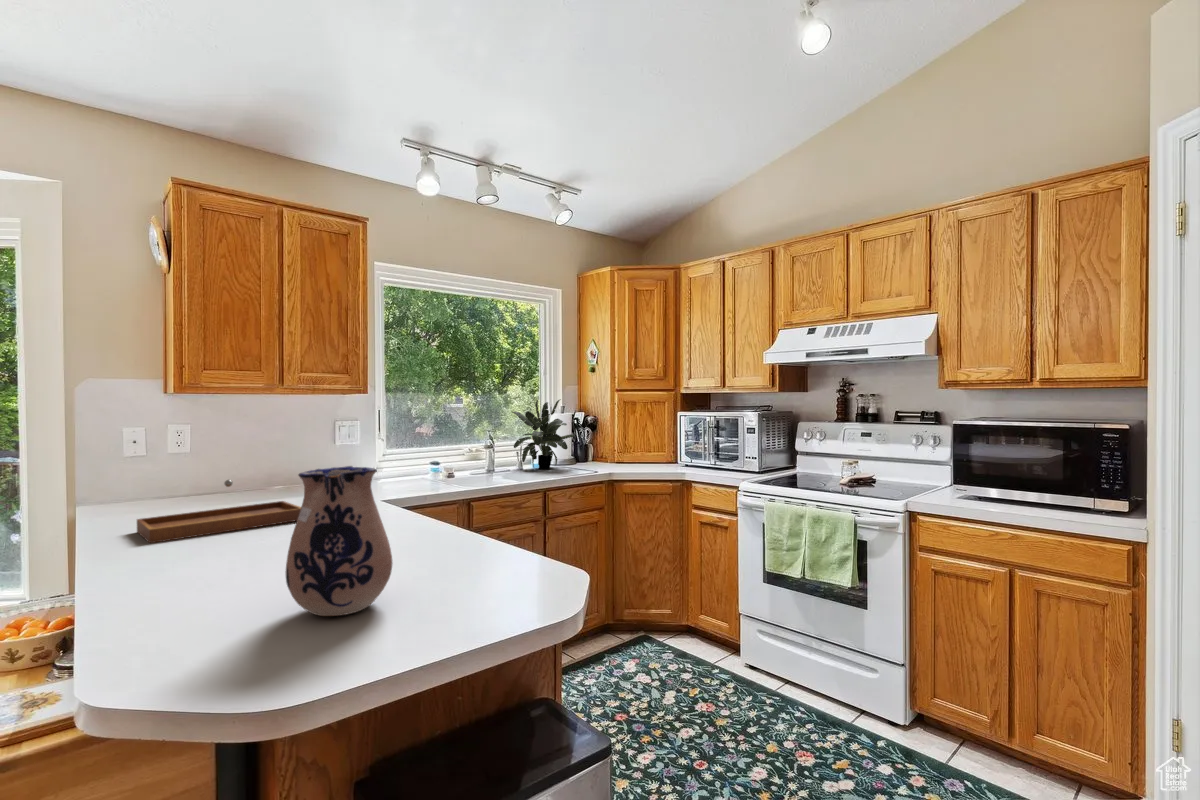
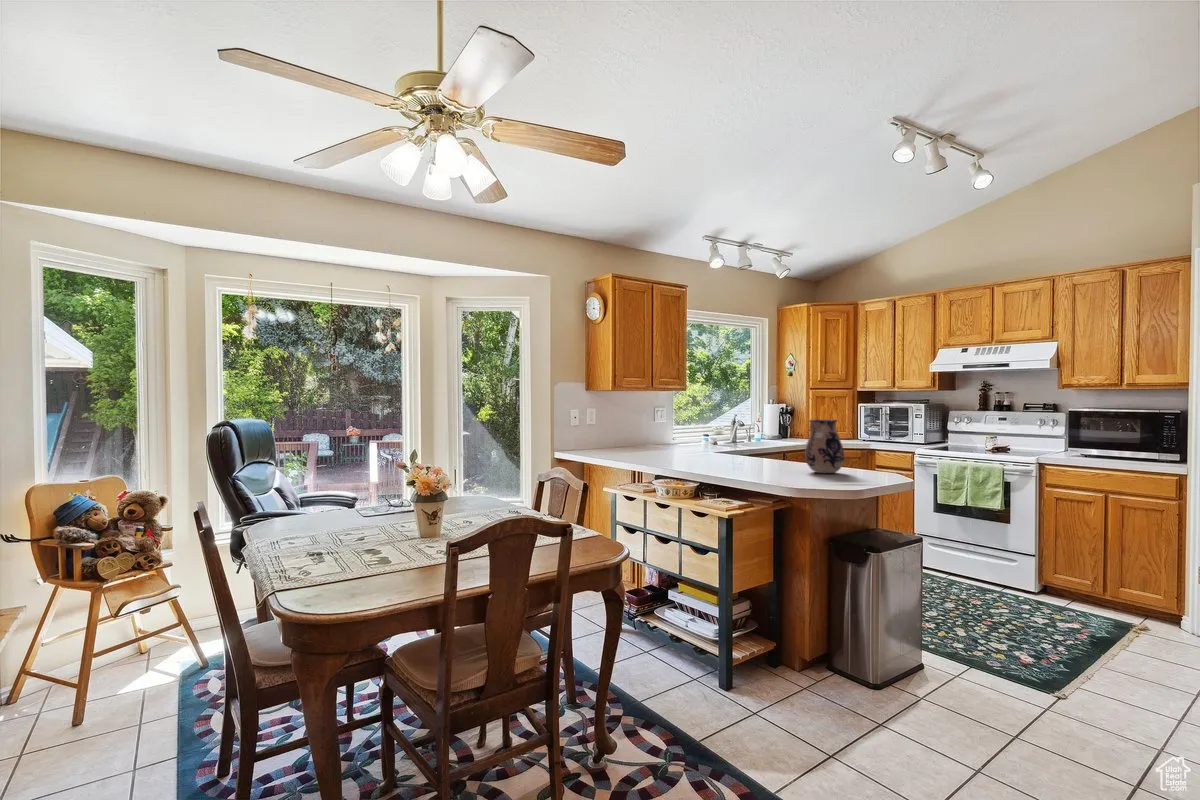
potted plant: present [513,399,575,469] -> none [744,395,789,441]
tray: present [137,480,301,543] -> none [637,434,706,461]

